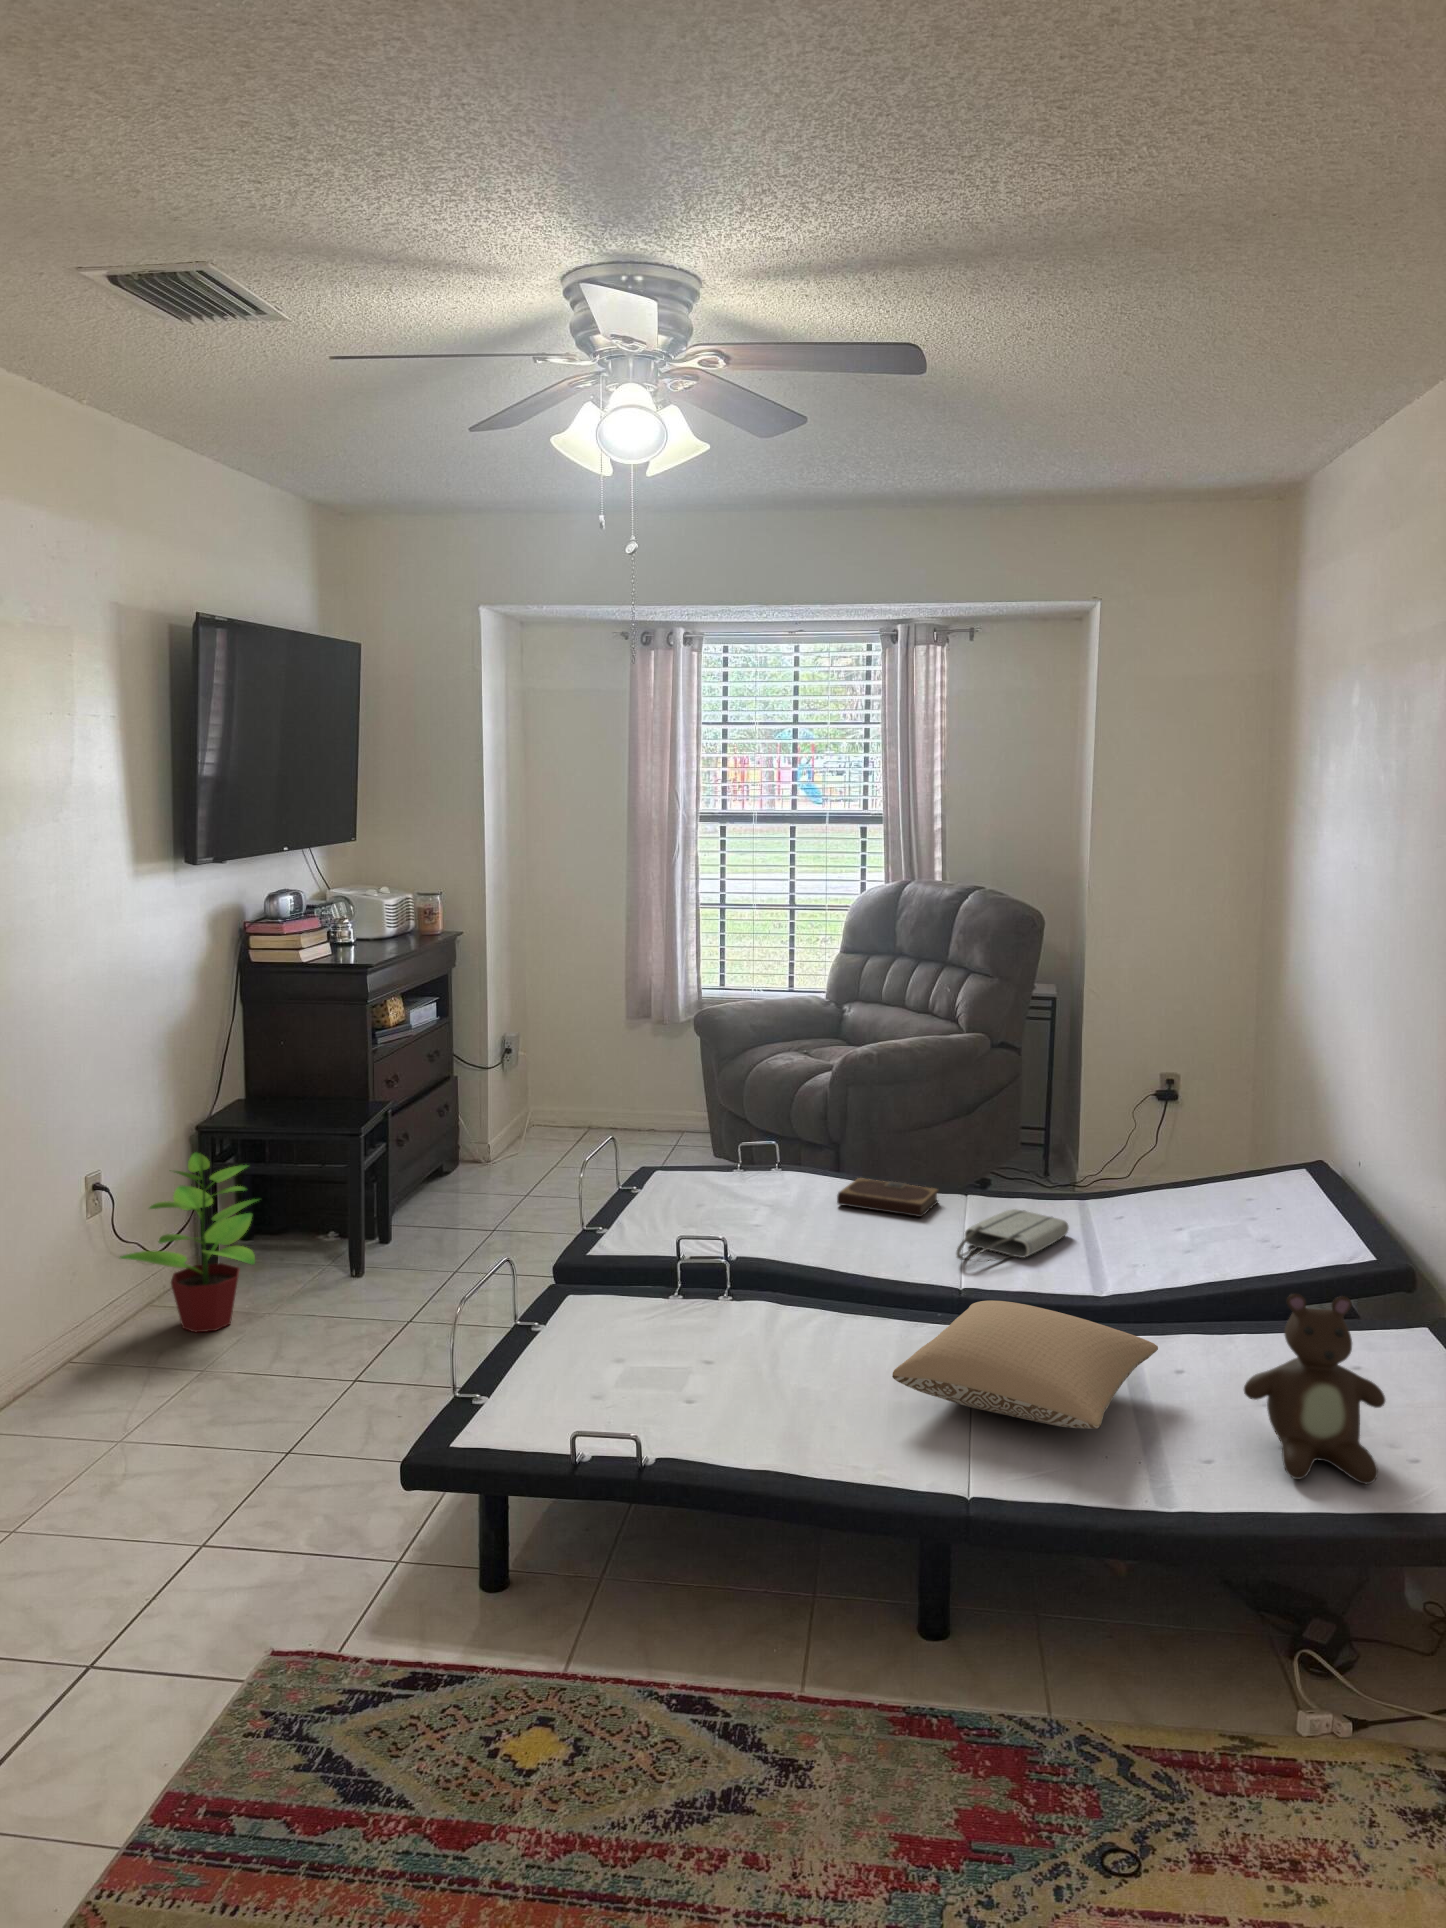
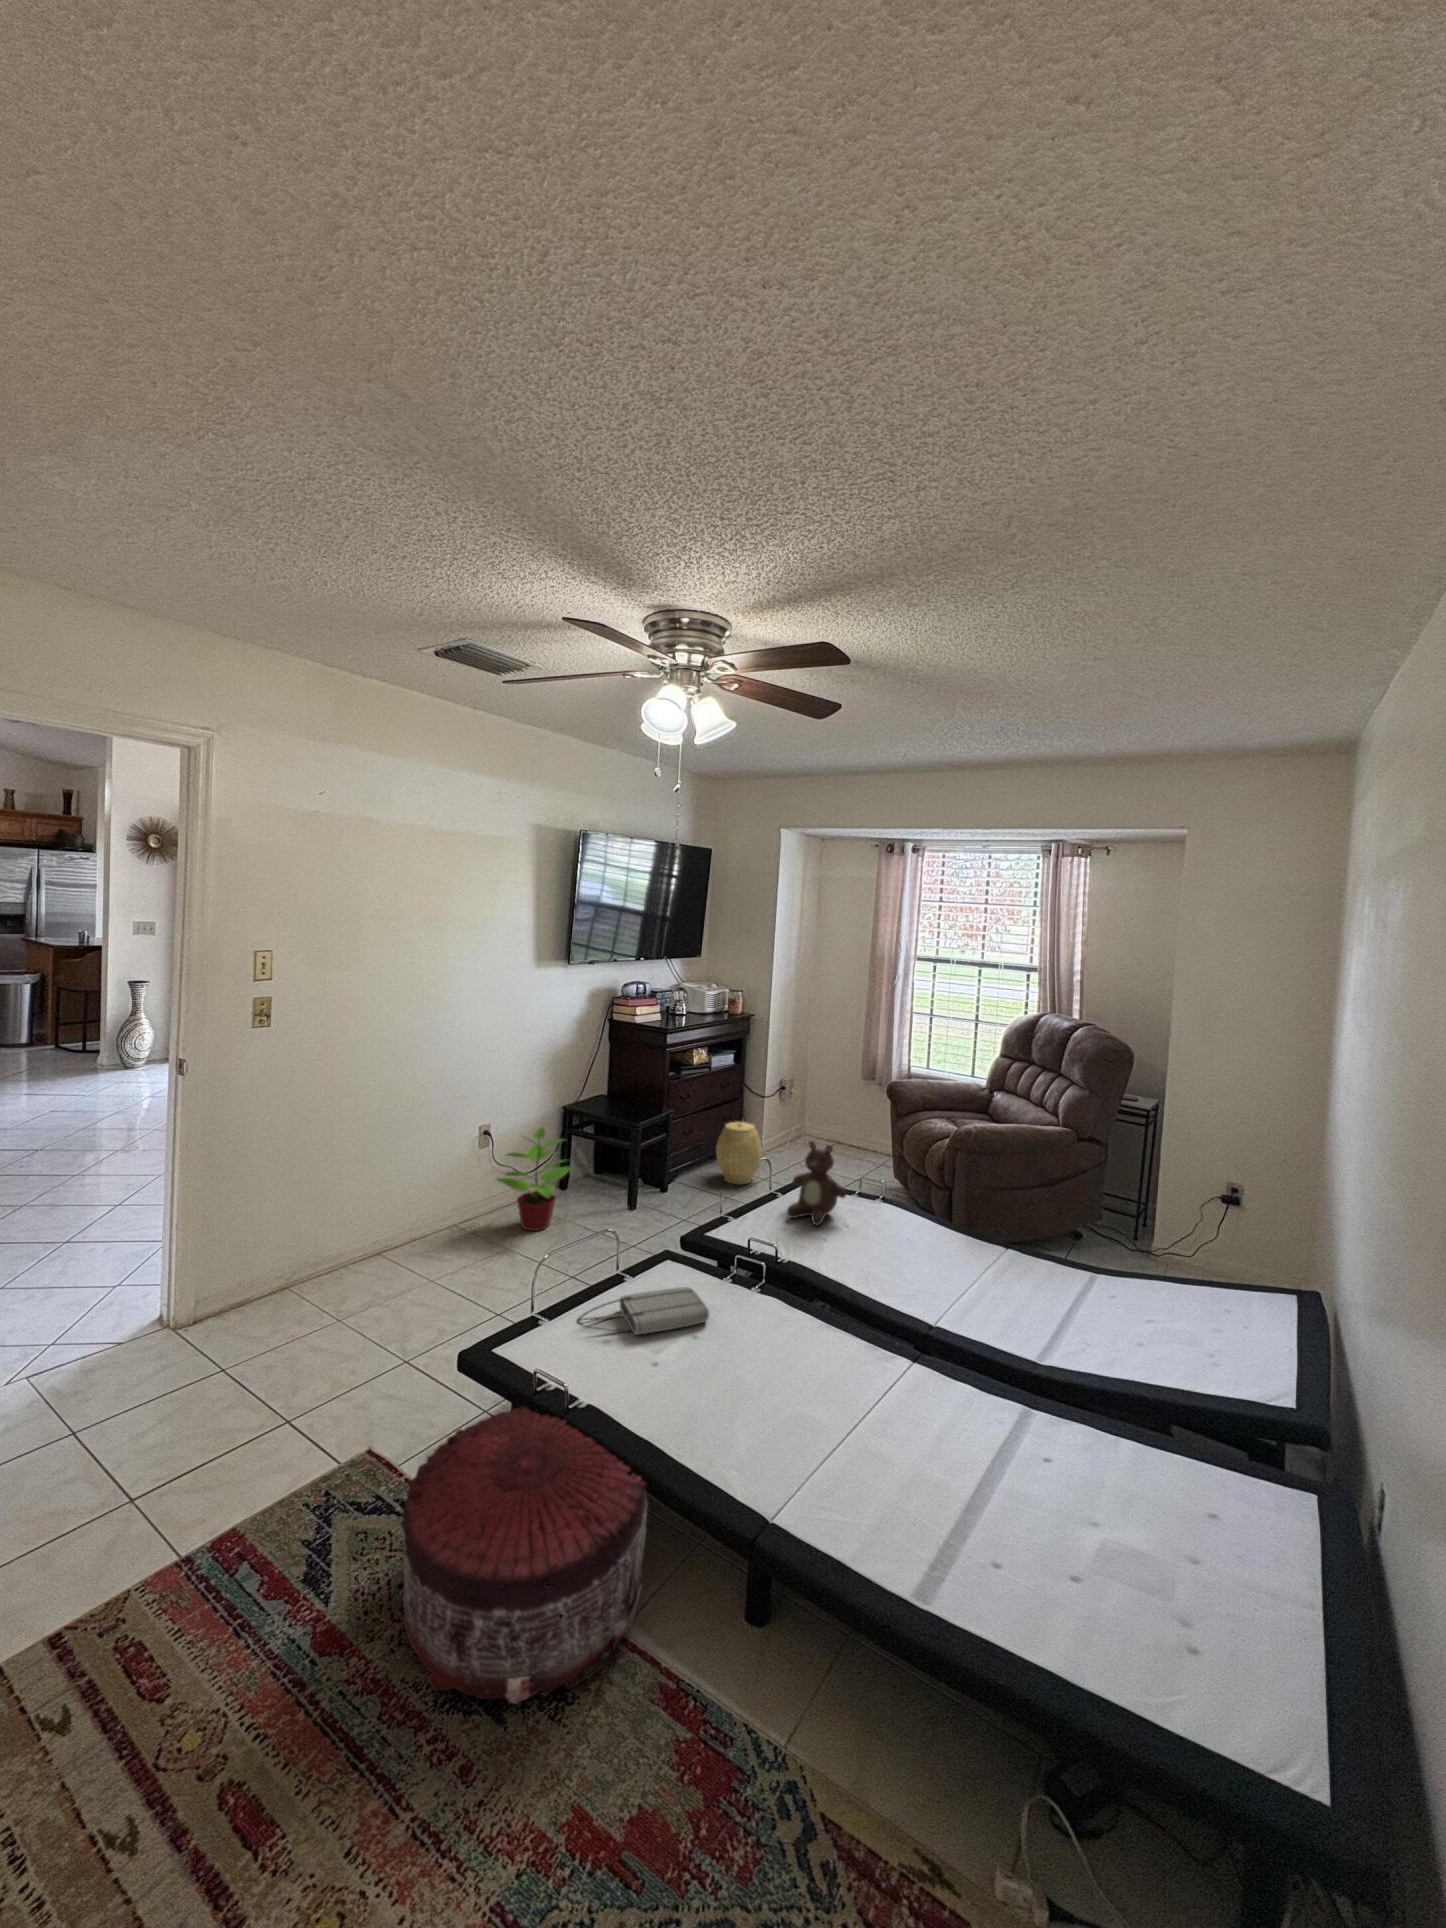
woven basket: none [441,1104,519,1204] -> present [716,1122,763,1184]
notebook: present [837,1178,939,1217] -> none [898,1221,977,1262]
tote bag: present [956,1209,1069,1261] -> present [576,1287,709,1335]
teddy bear: present [1244,1294,1385,1484] -> present [787,1141,846,1225]
pillow: present [892,1301,1158,1429] -> none [777,1349,1015,1501]
pouf: none [477,1470,831,1824] -> present [400,1407,648,1704]

